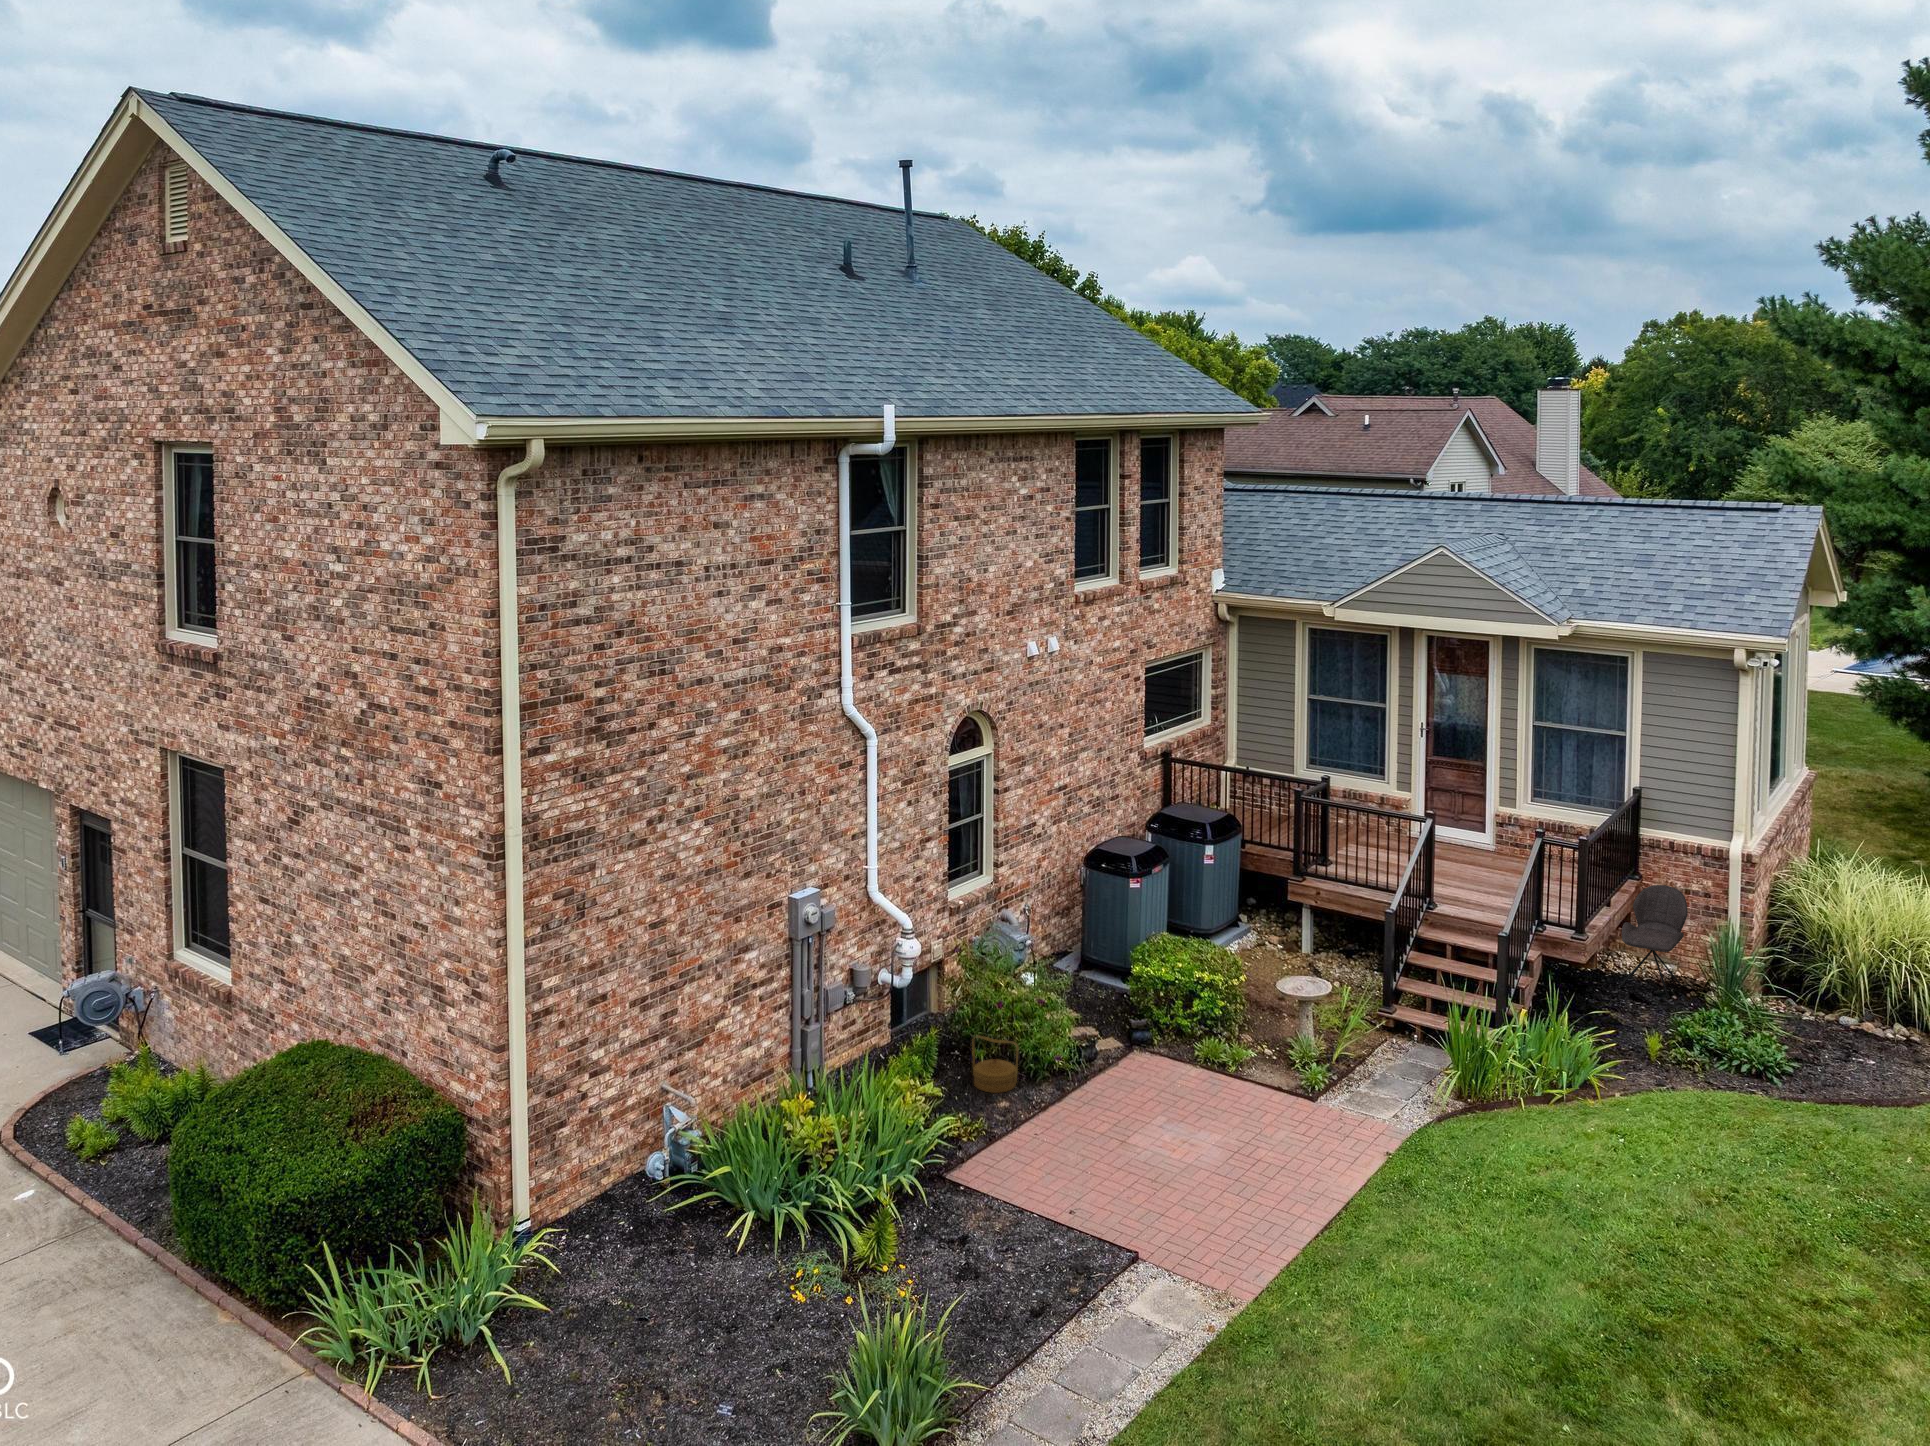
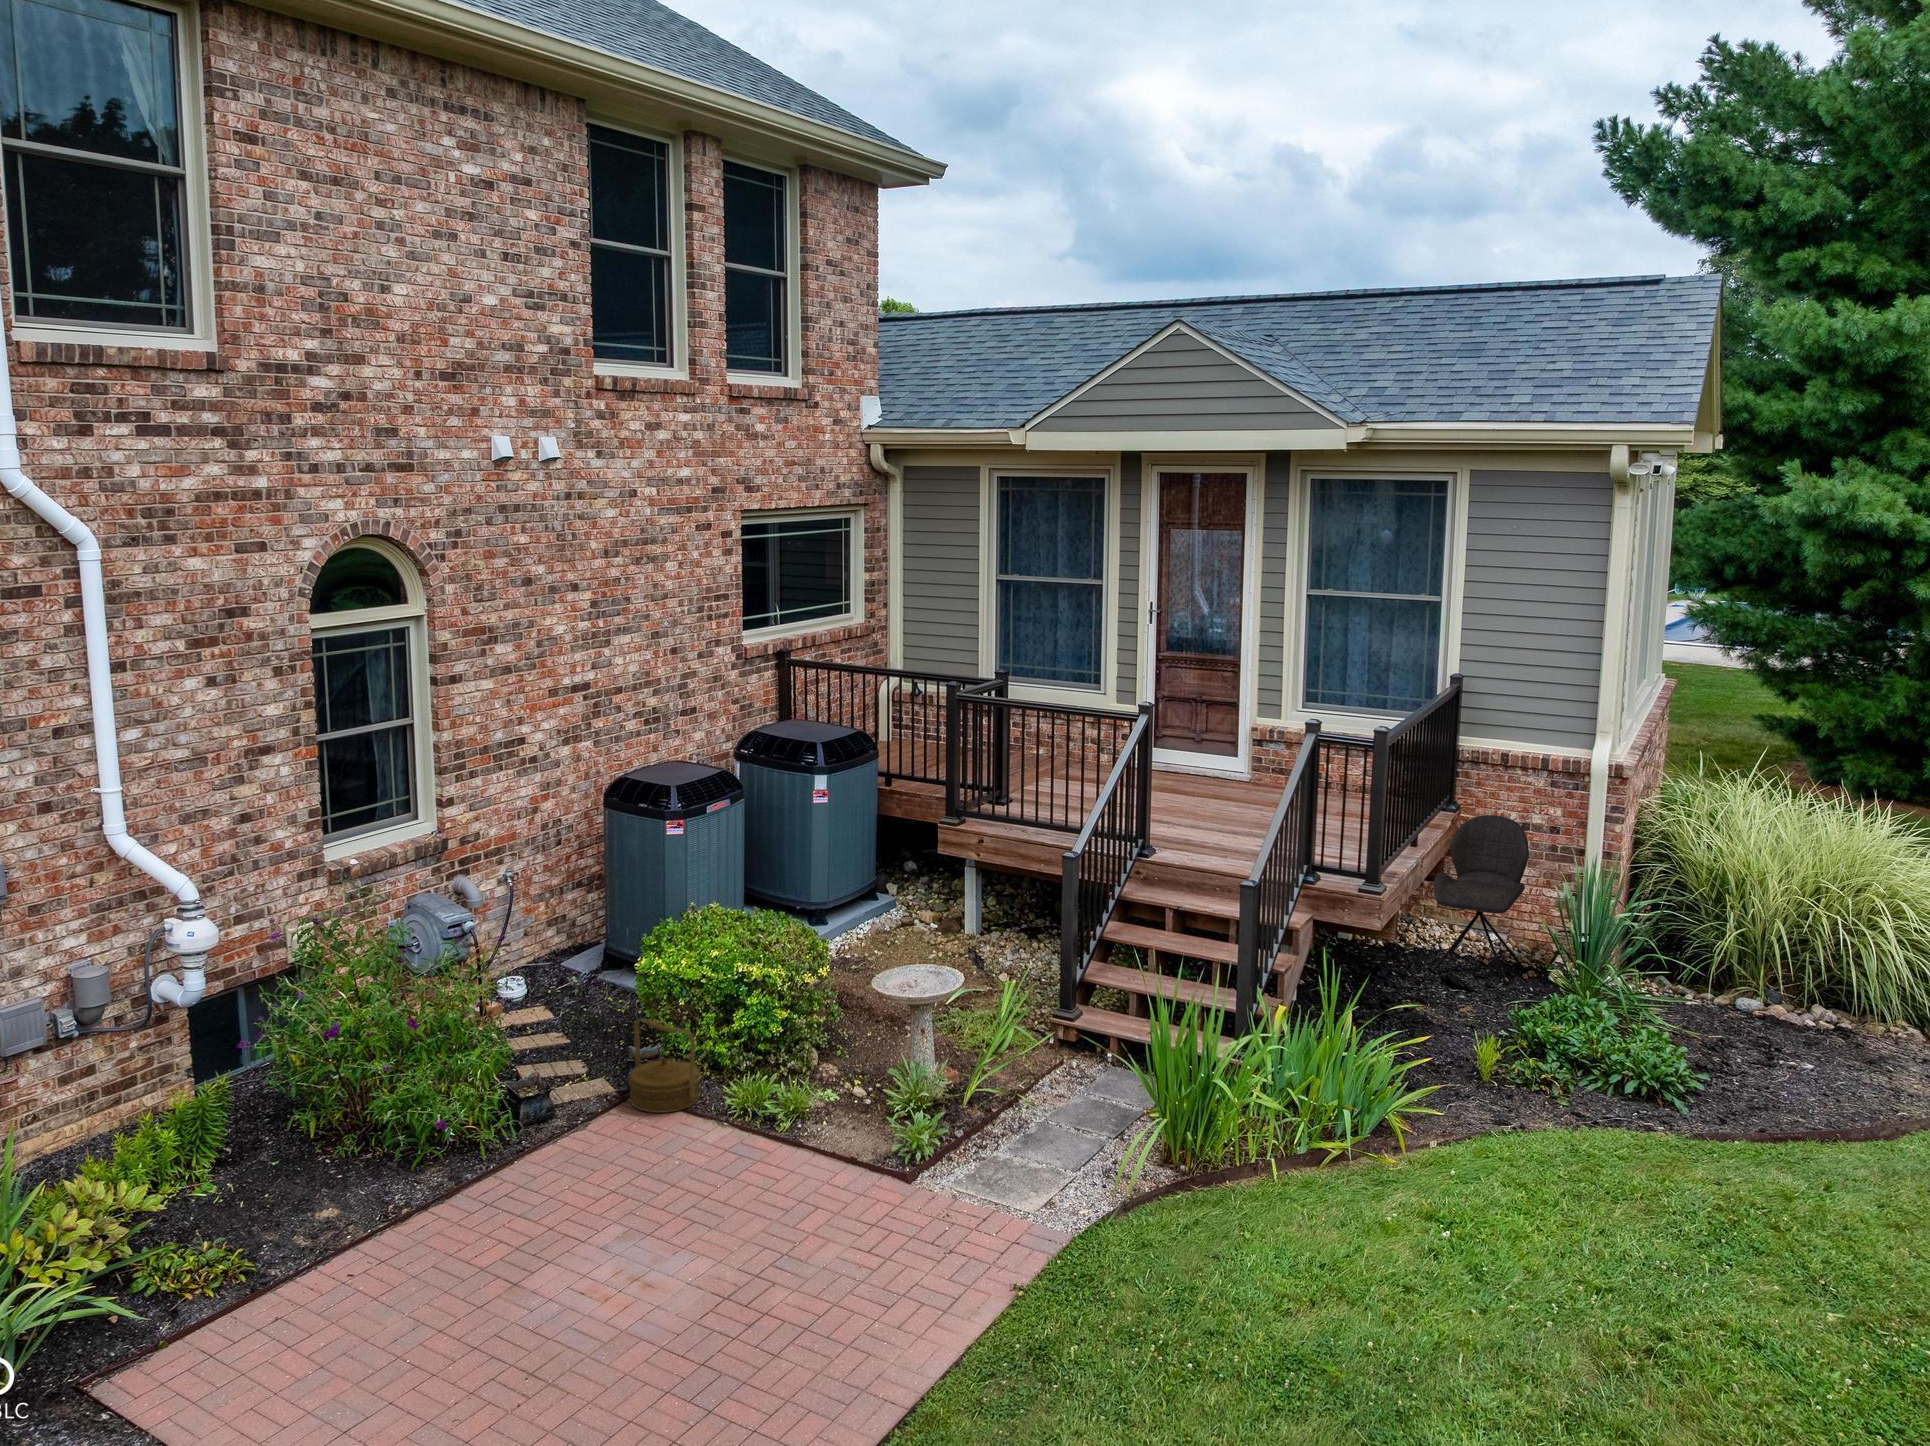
woven basket: present [972,1036,1018,1093] -> present [628,1018,701,1113]

